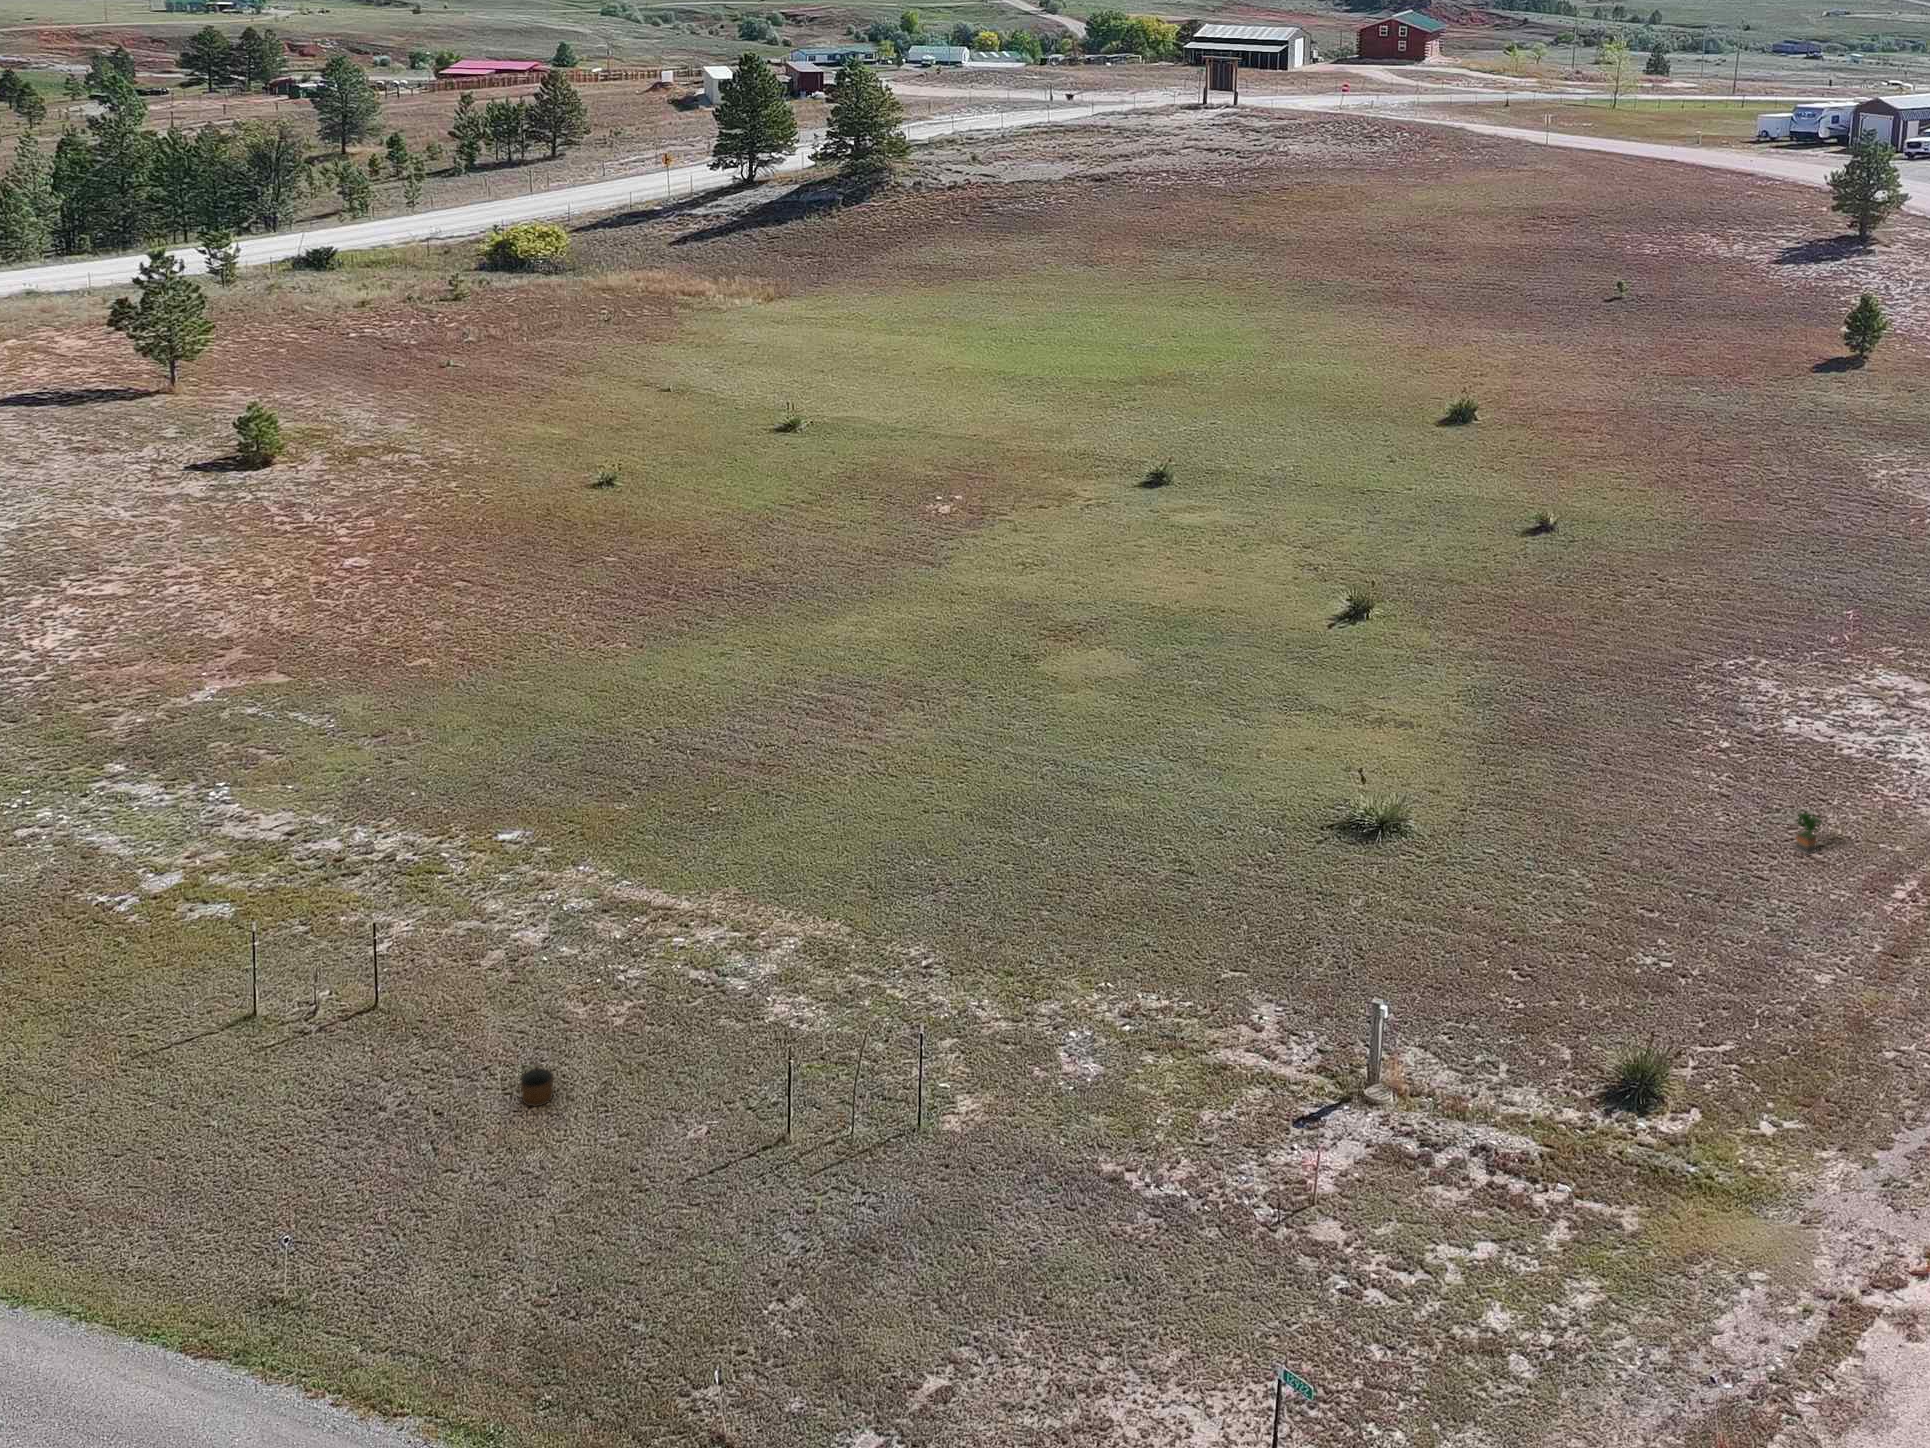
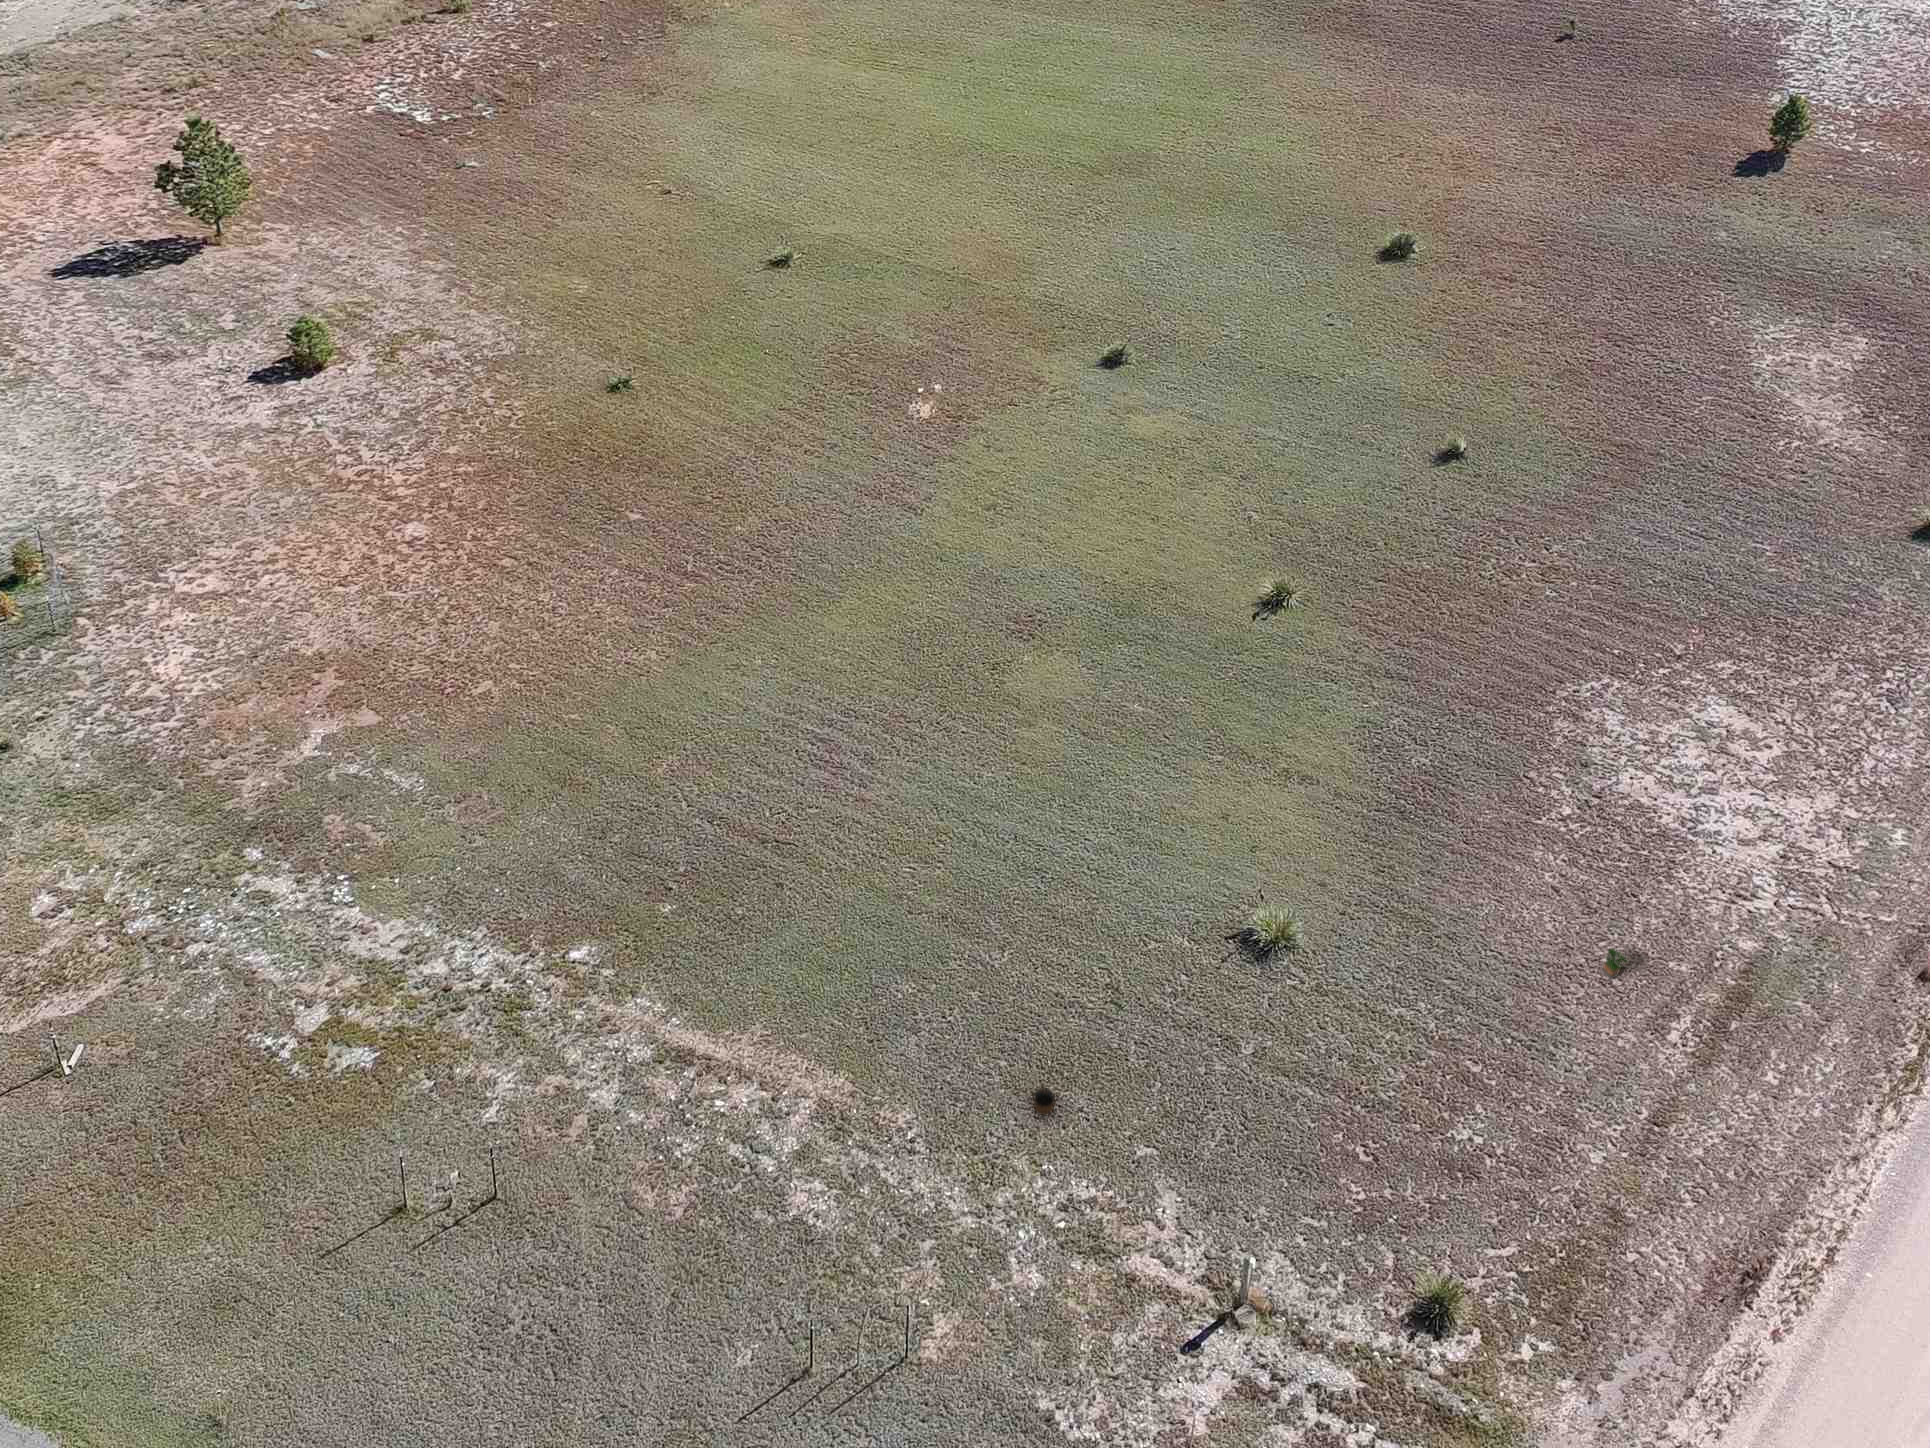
bucket: present [520,1062,553,1106] -> present [1033,1088,1055,1115]

